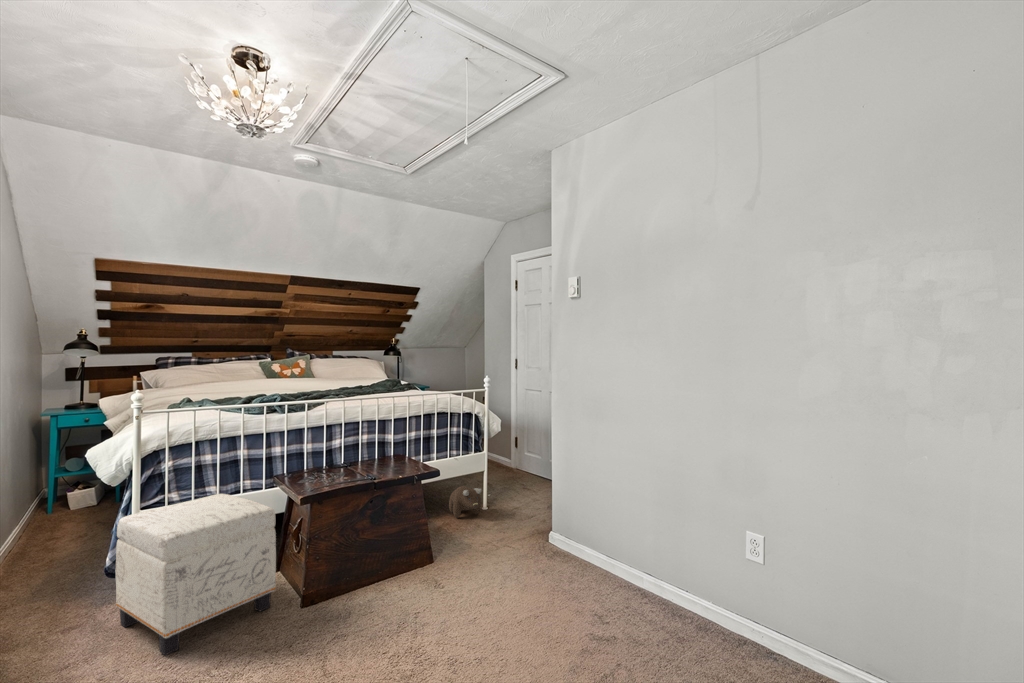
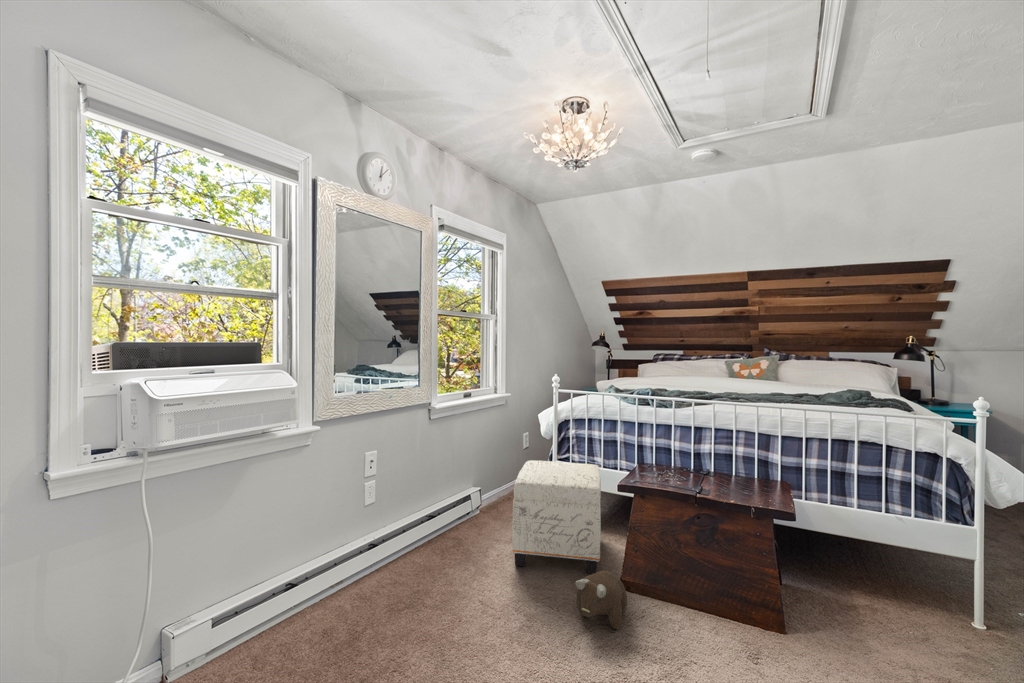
plush toy: present [449,486,482,518] -> present [576,571,627,629]

